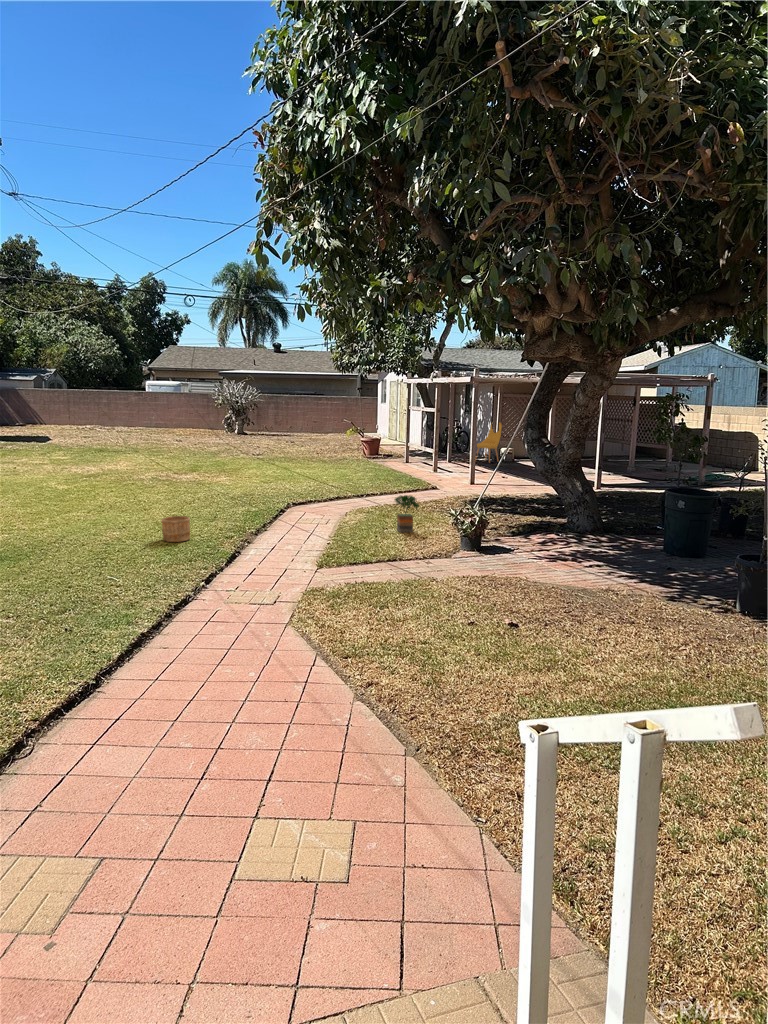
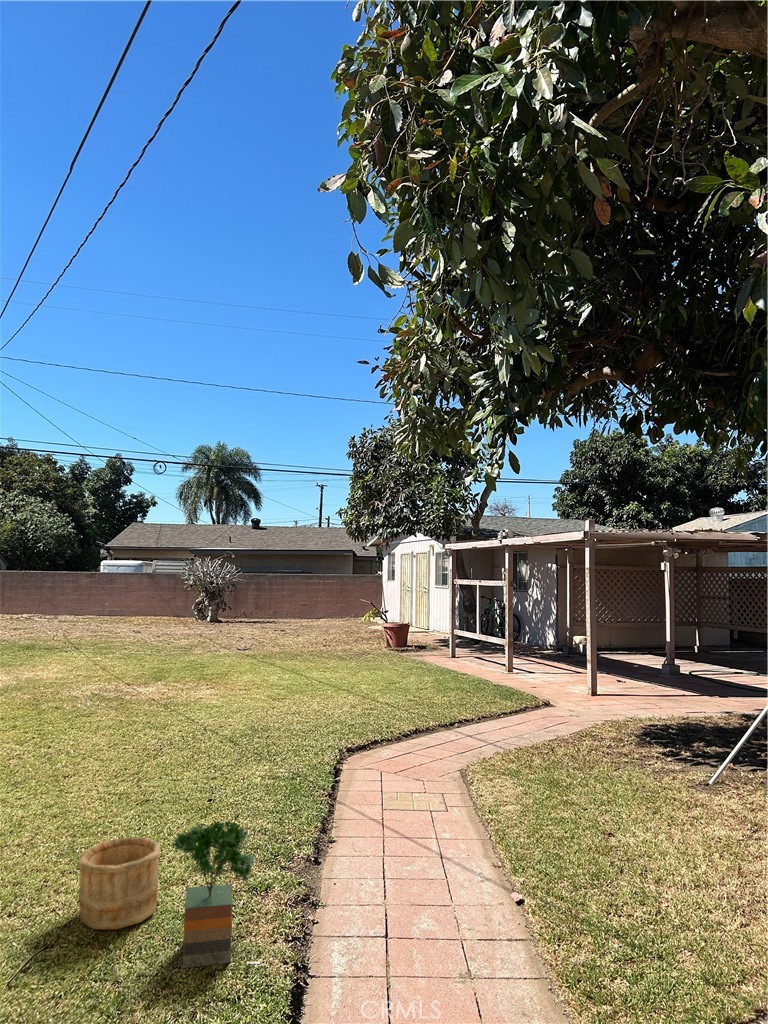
chair: present [475,423,502,462] -> none [538,602,569,656]
potted tree: present [395,495,419,532] -> present [172,821,255,968]

